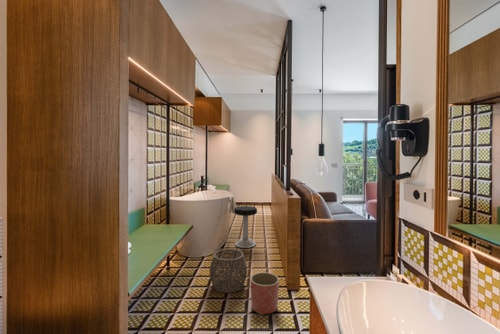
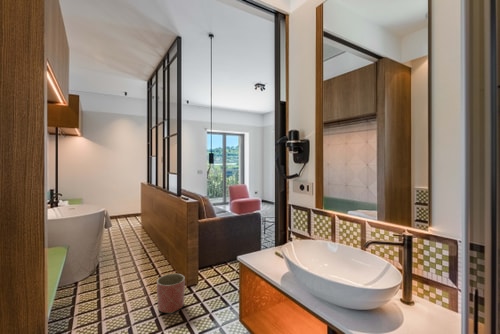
stool: present [234,206,257,248] -> none [112,216,139,262]
woven basket: present [210,249,247,293] -> none [101,261,146,308]

